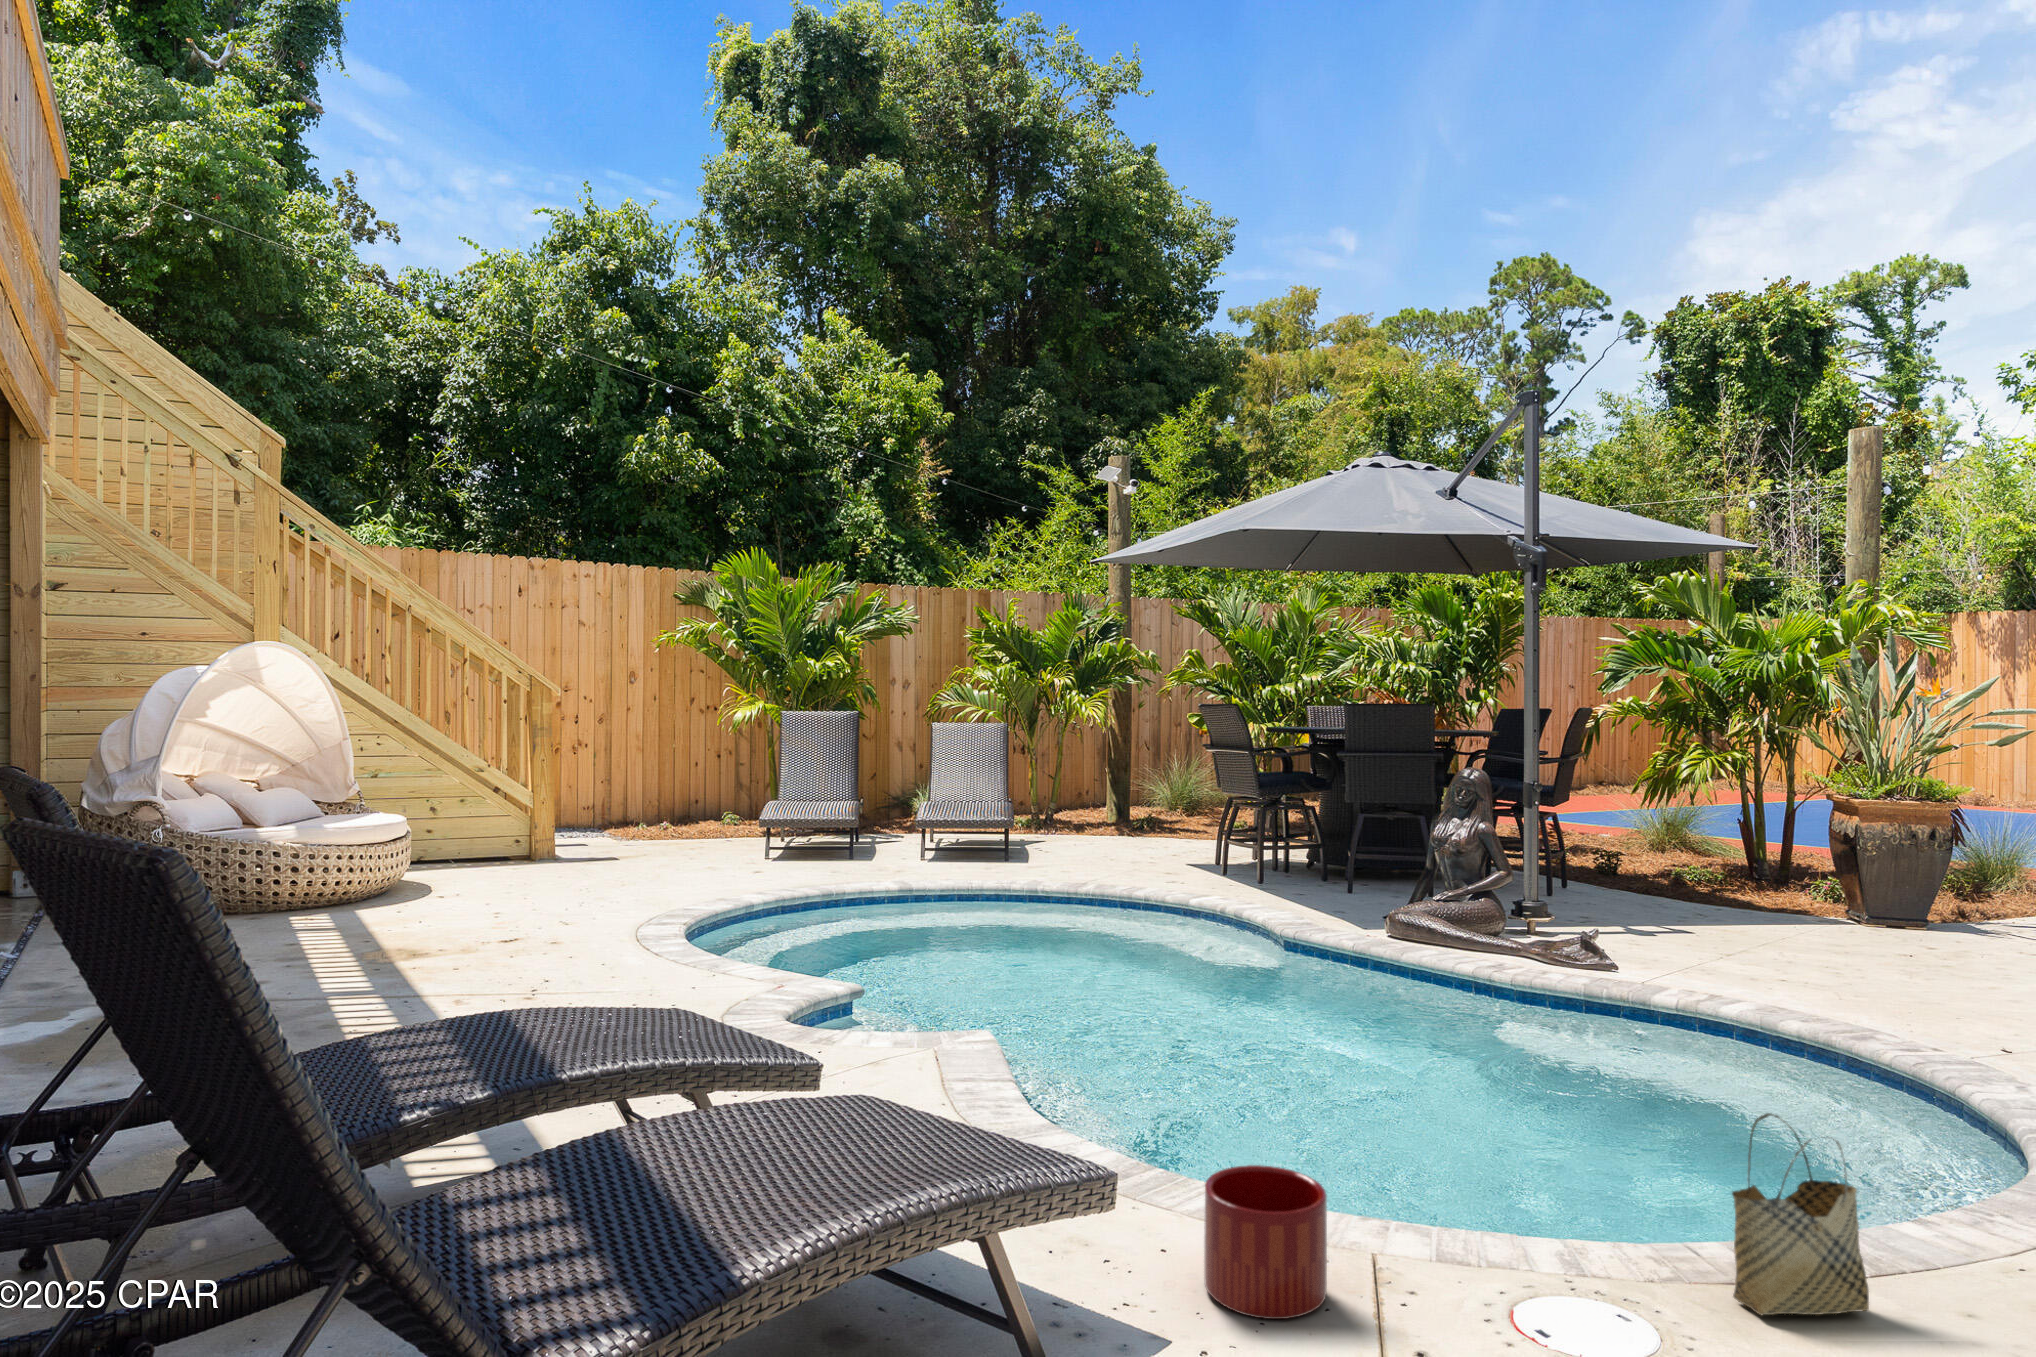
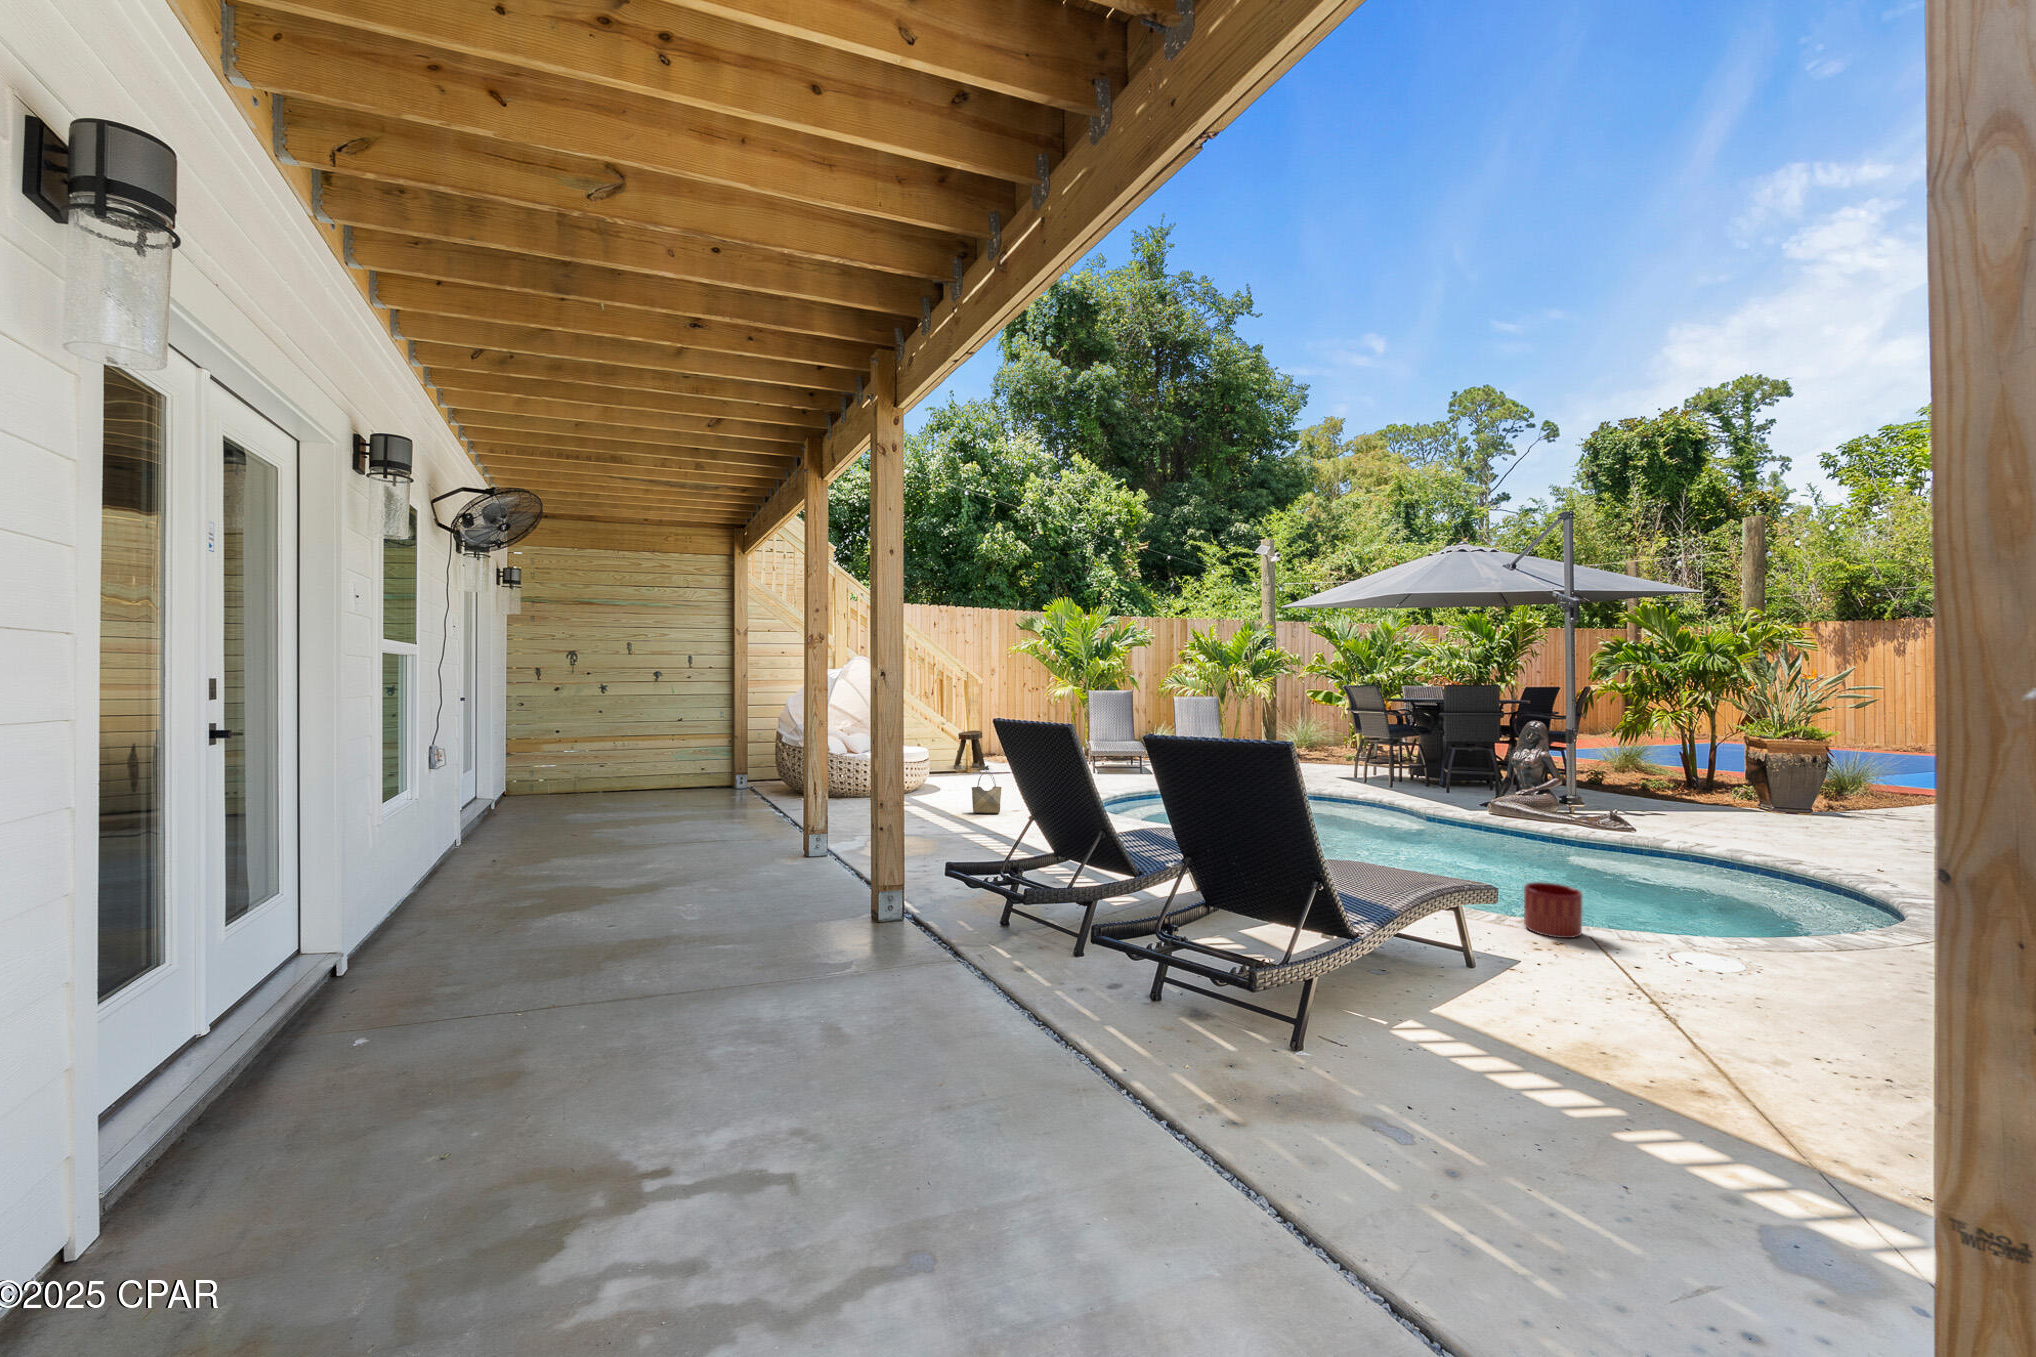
stool: none [438,791,508,869] -> present [954,730,989,770]
woven basket: present [1732,1113,1869,1315] -> present [972,772,1002,813]

